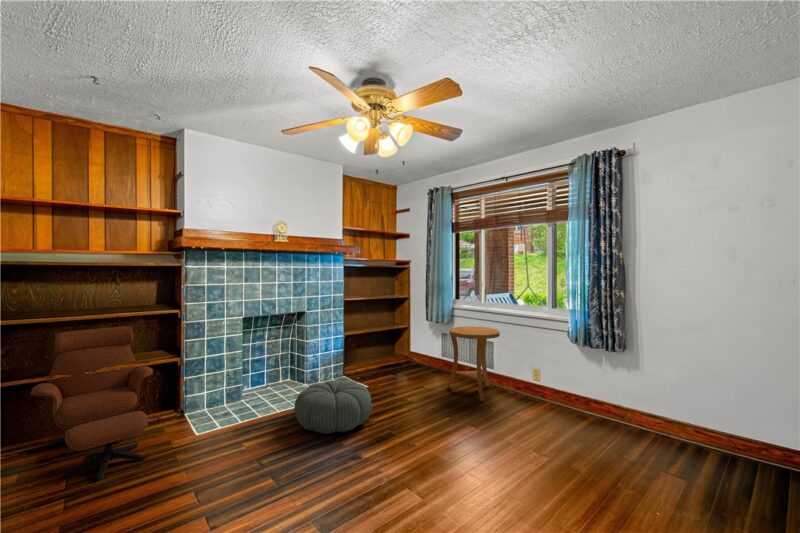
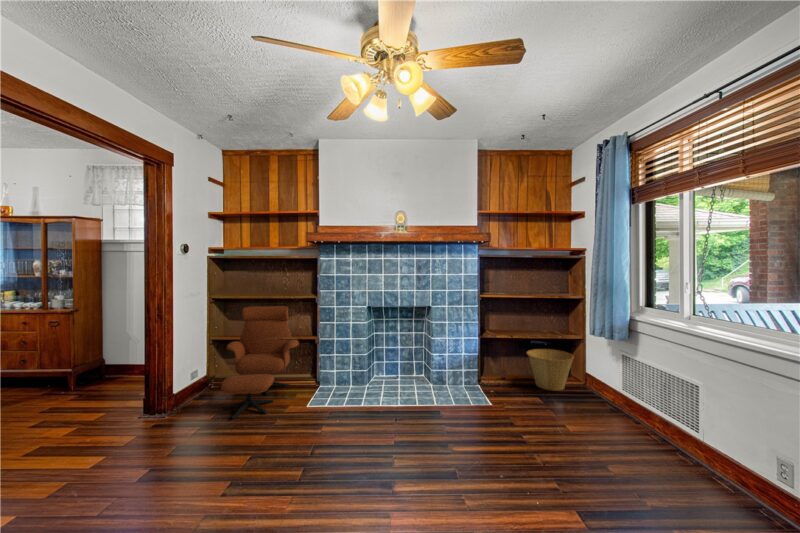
side table: present [447,326,500,401] -> none [600,350,698,477]
basket: none [374,338,408,369] -> present [527,349,574,390]
pouf: present [294,381,372,434] -> none [375,386,460,447]

